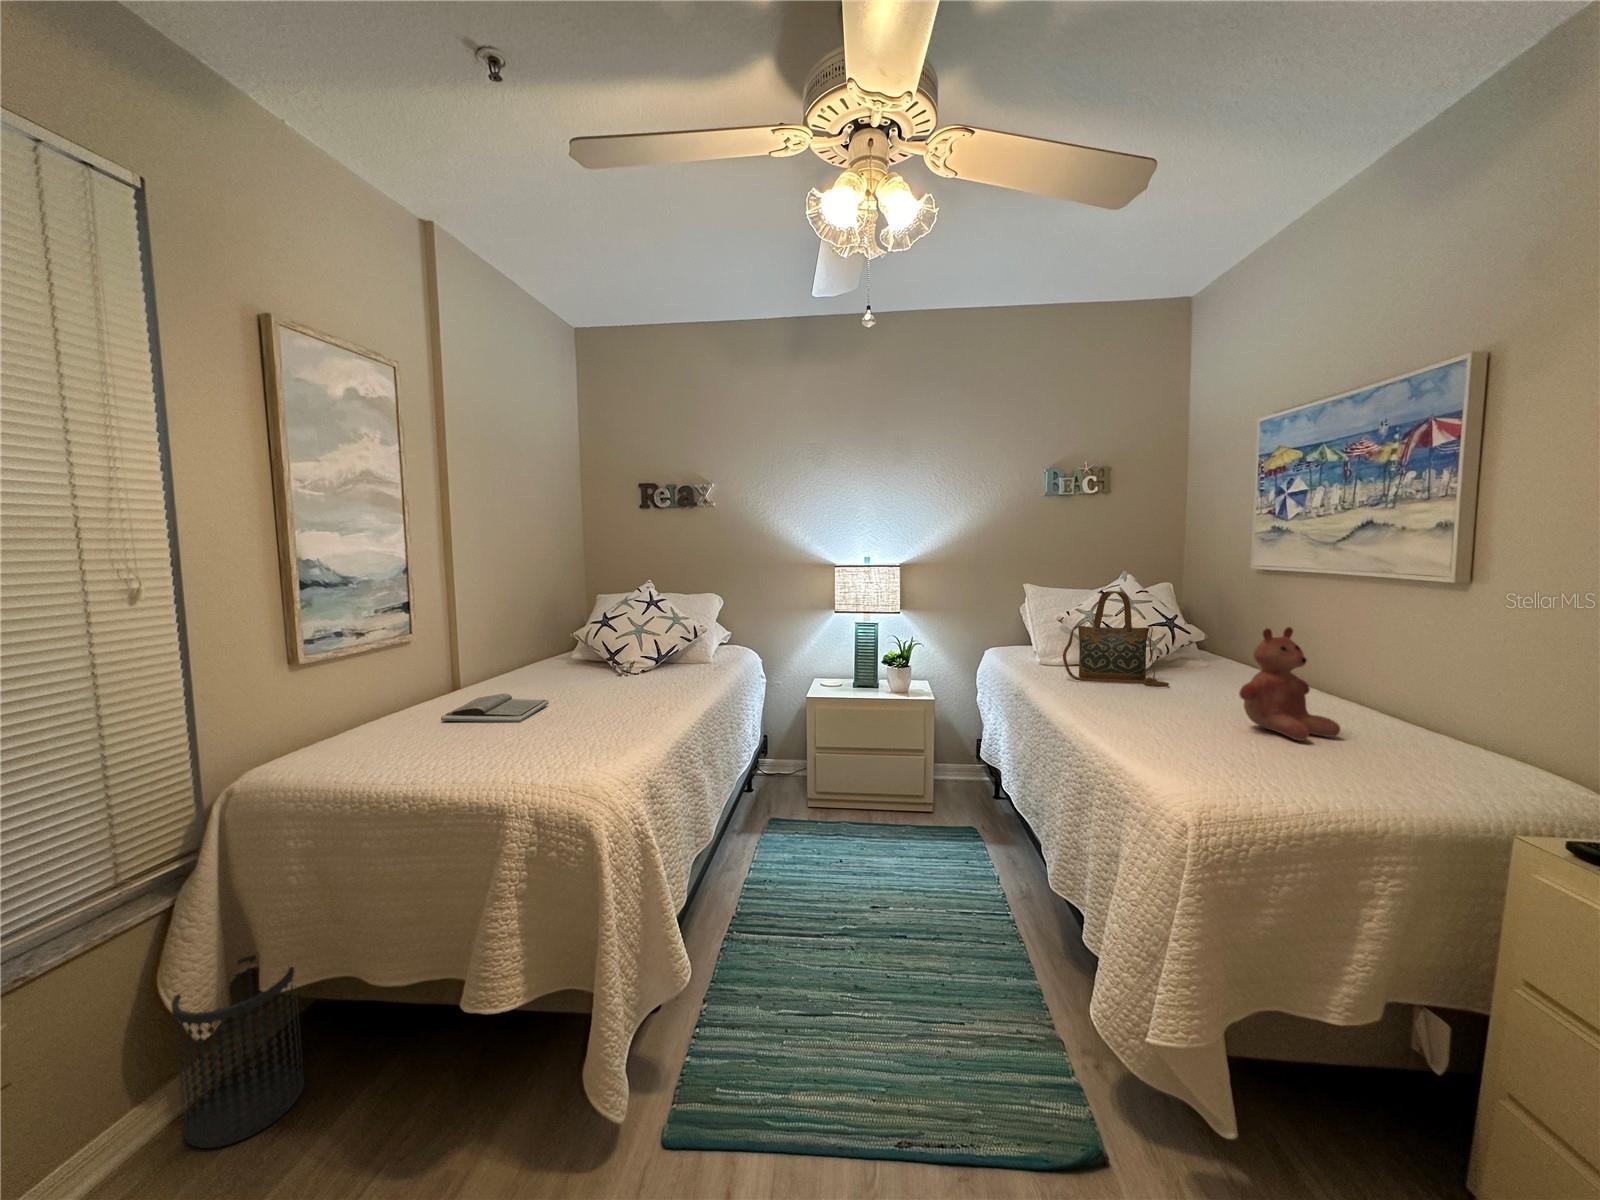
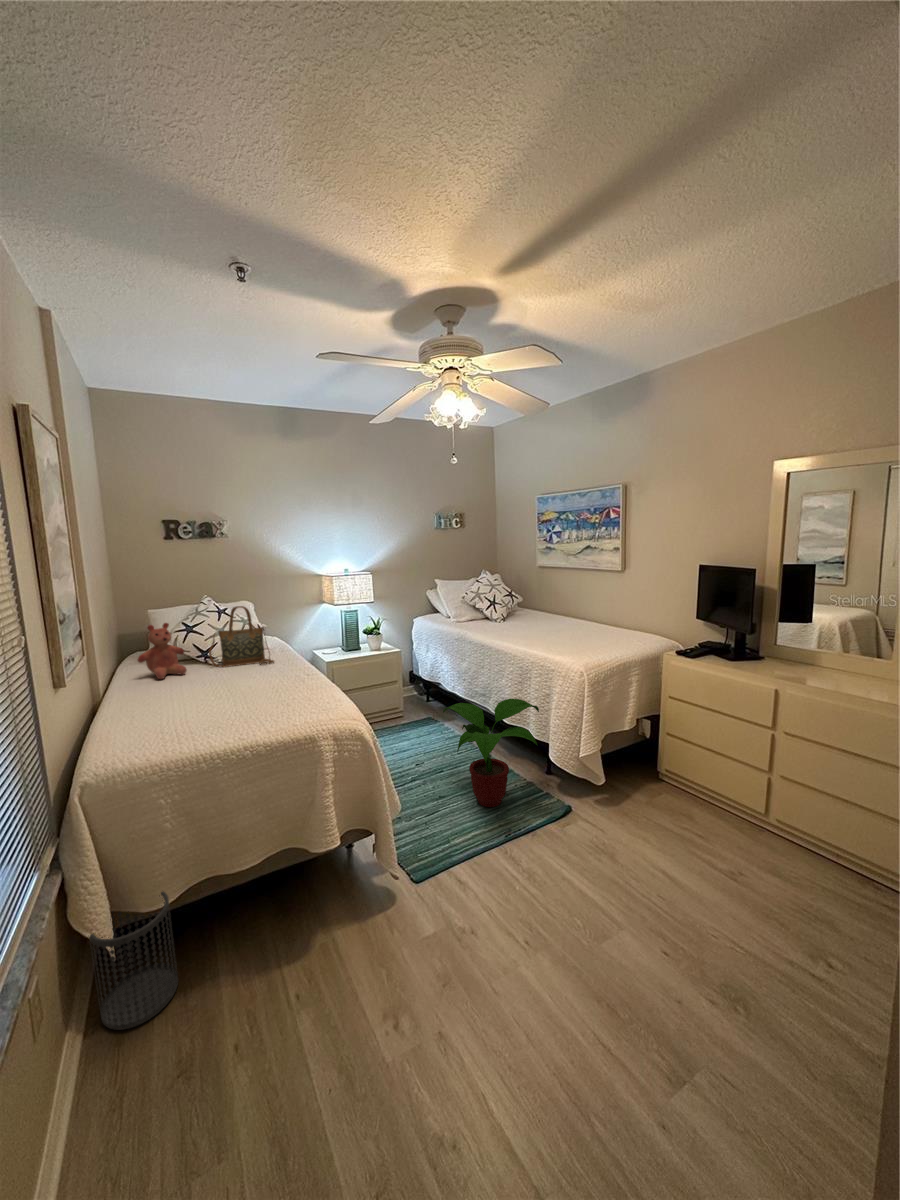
handbag: present [1063,591,1169,687] -> present [209,606,274,667]
teddy bear: present [1239,627,1341,741] -> present [138,623,187,679]
book: present [441,694,549,722] -> none [158,686,225,713]
potted plant: none [858,816,1084,1060] -> present [443,699,539,807]

